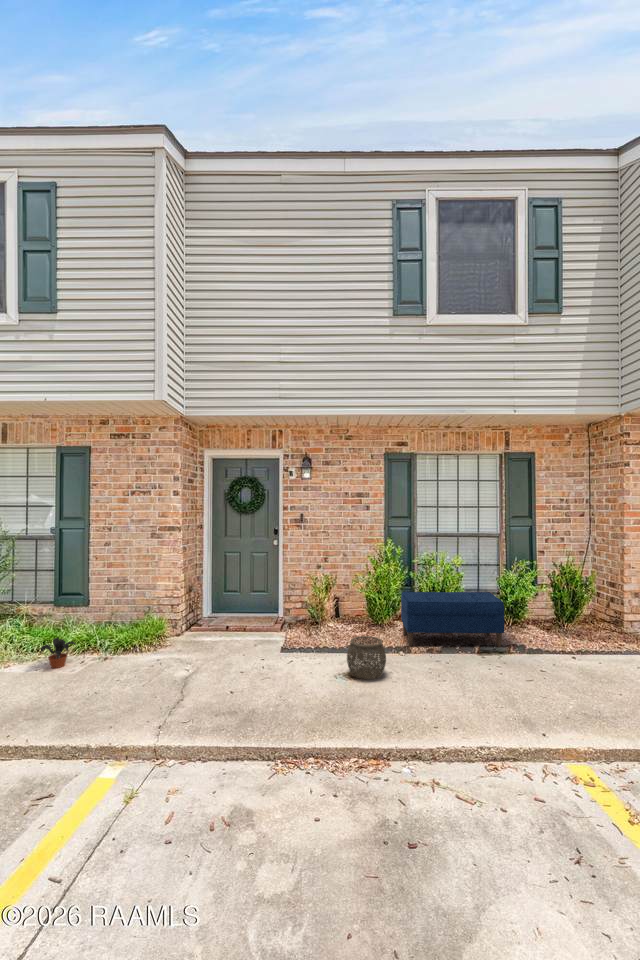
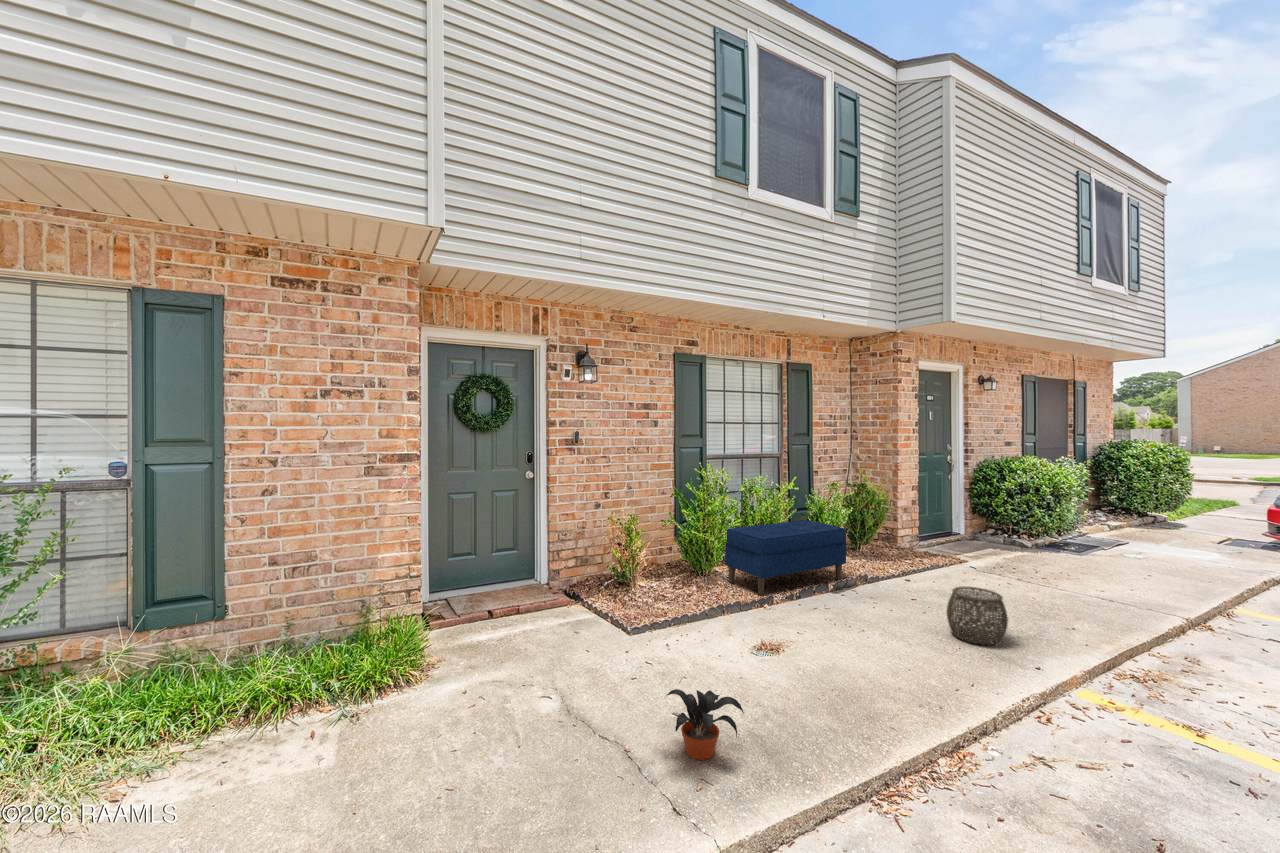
woven basket: present [347,636,386,679] -> present [947,587,1008,645]
potted plant: present [41,638,76,668] -> present [666,689,744,760]

